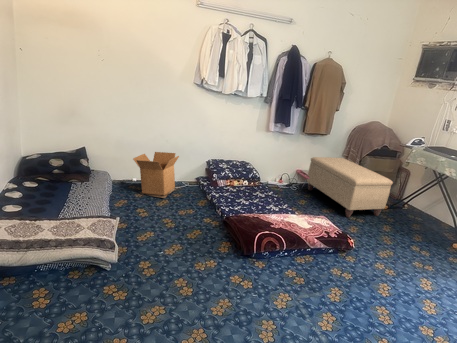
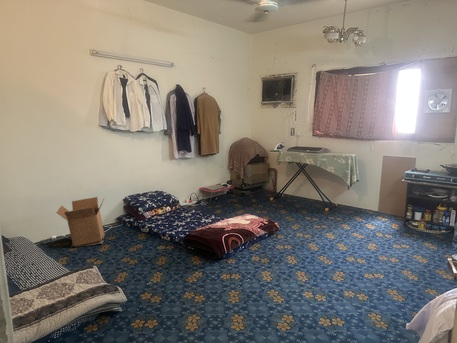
ottoman: present [307,157,393,217] -> none [210,170,277,212]

